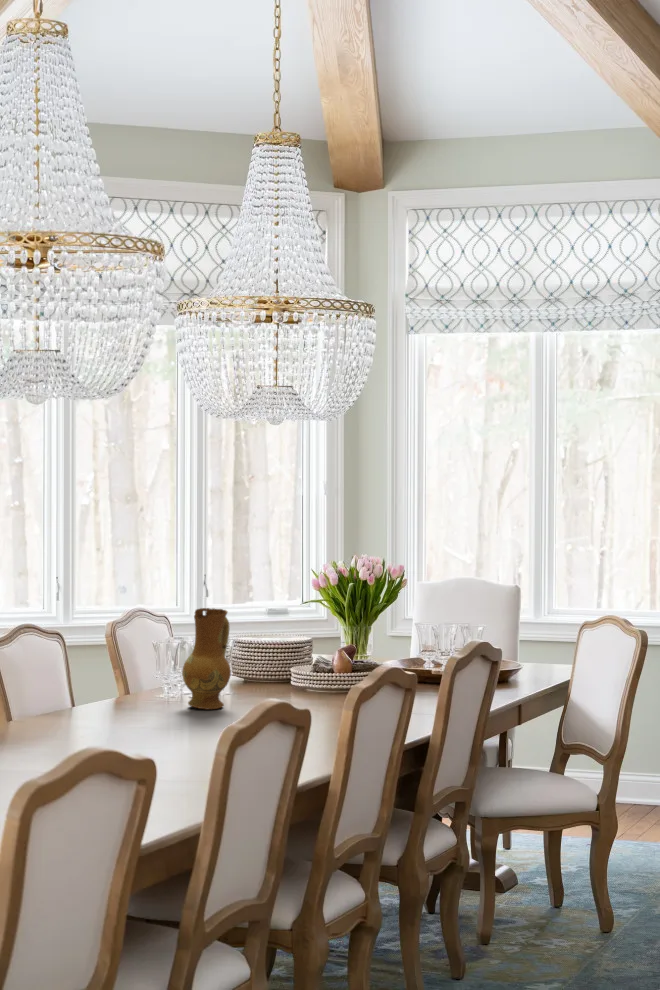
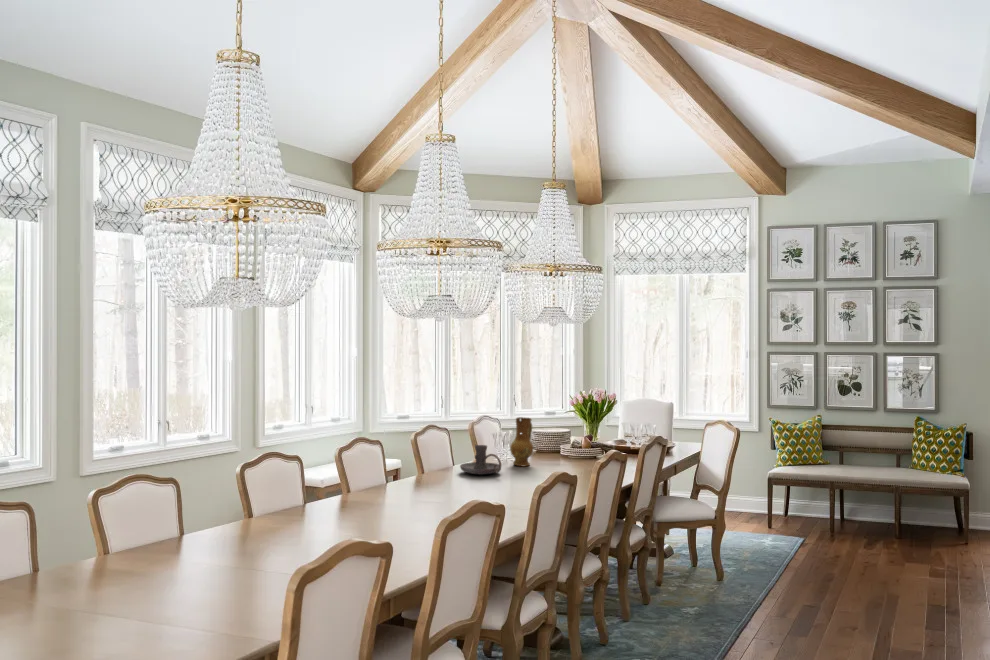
candle holder: none [72,665,160,726] -> present [460,445,501,475]

